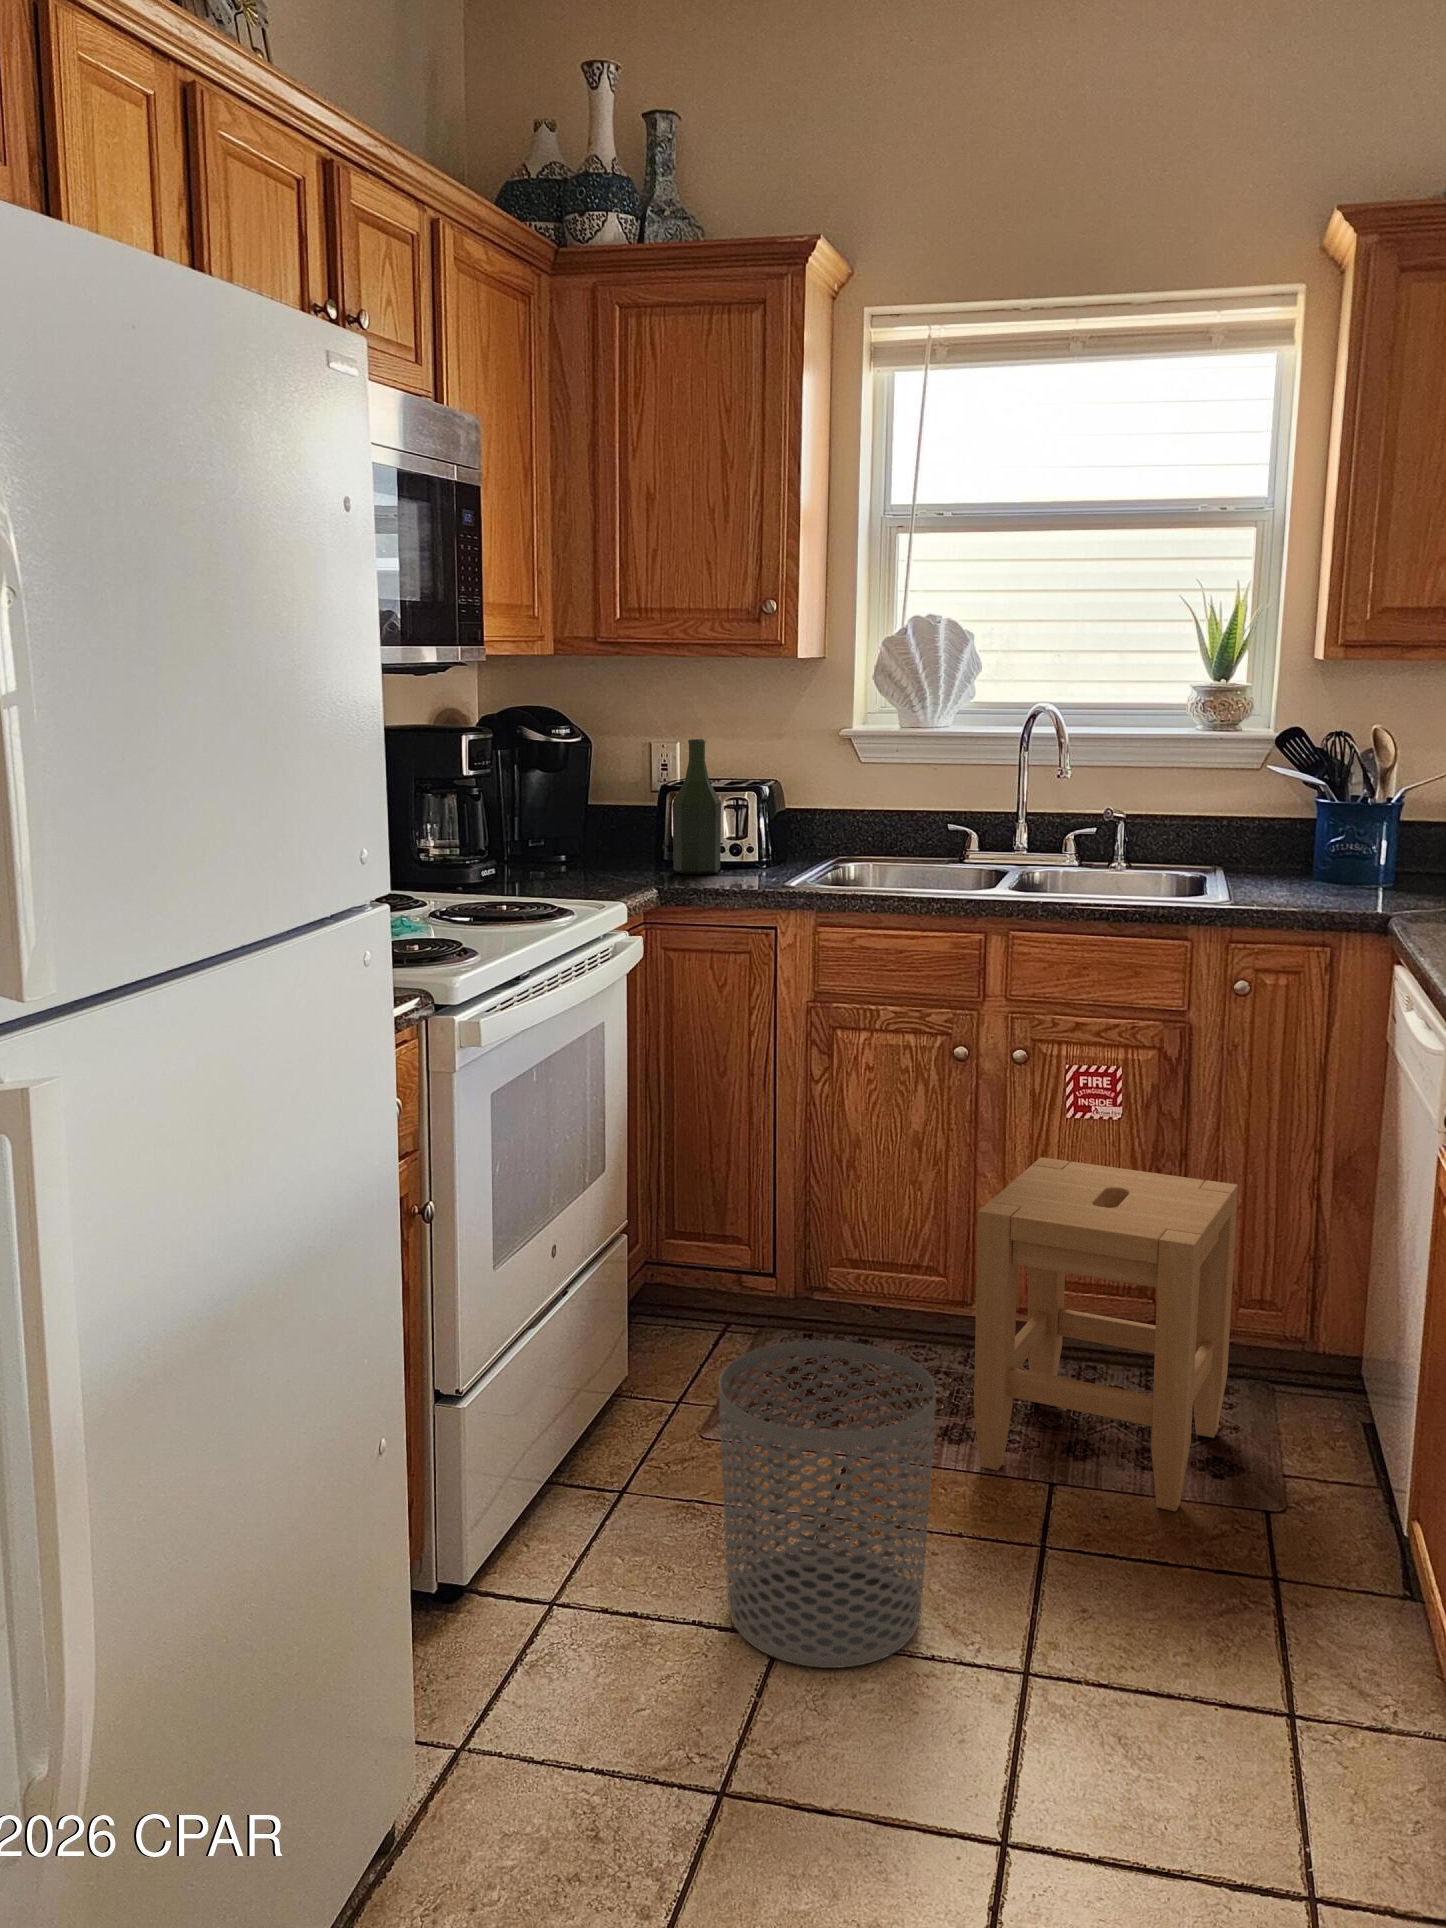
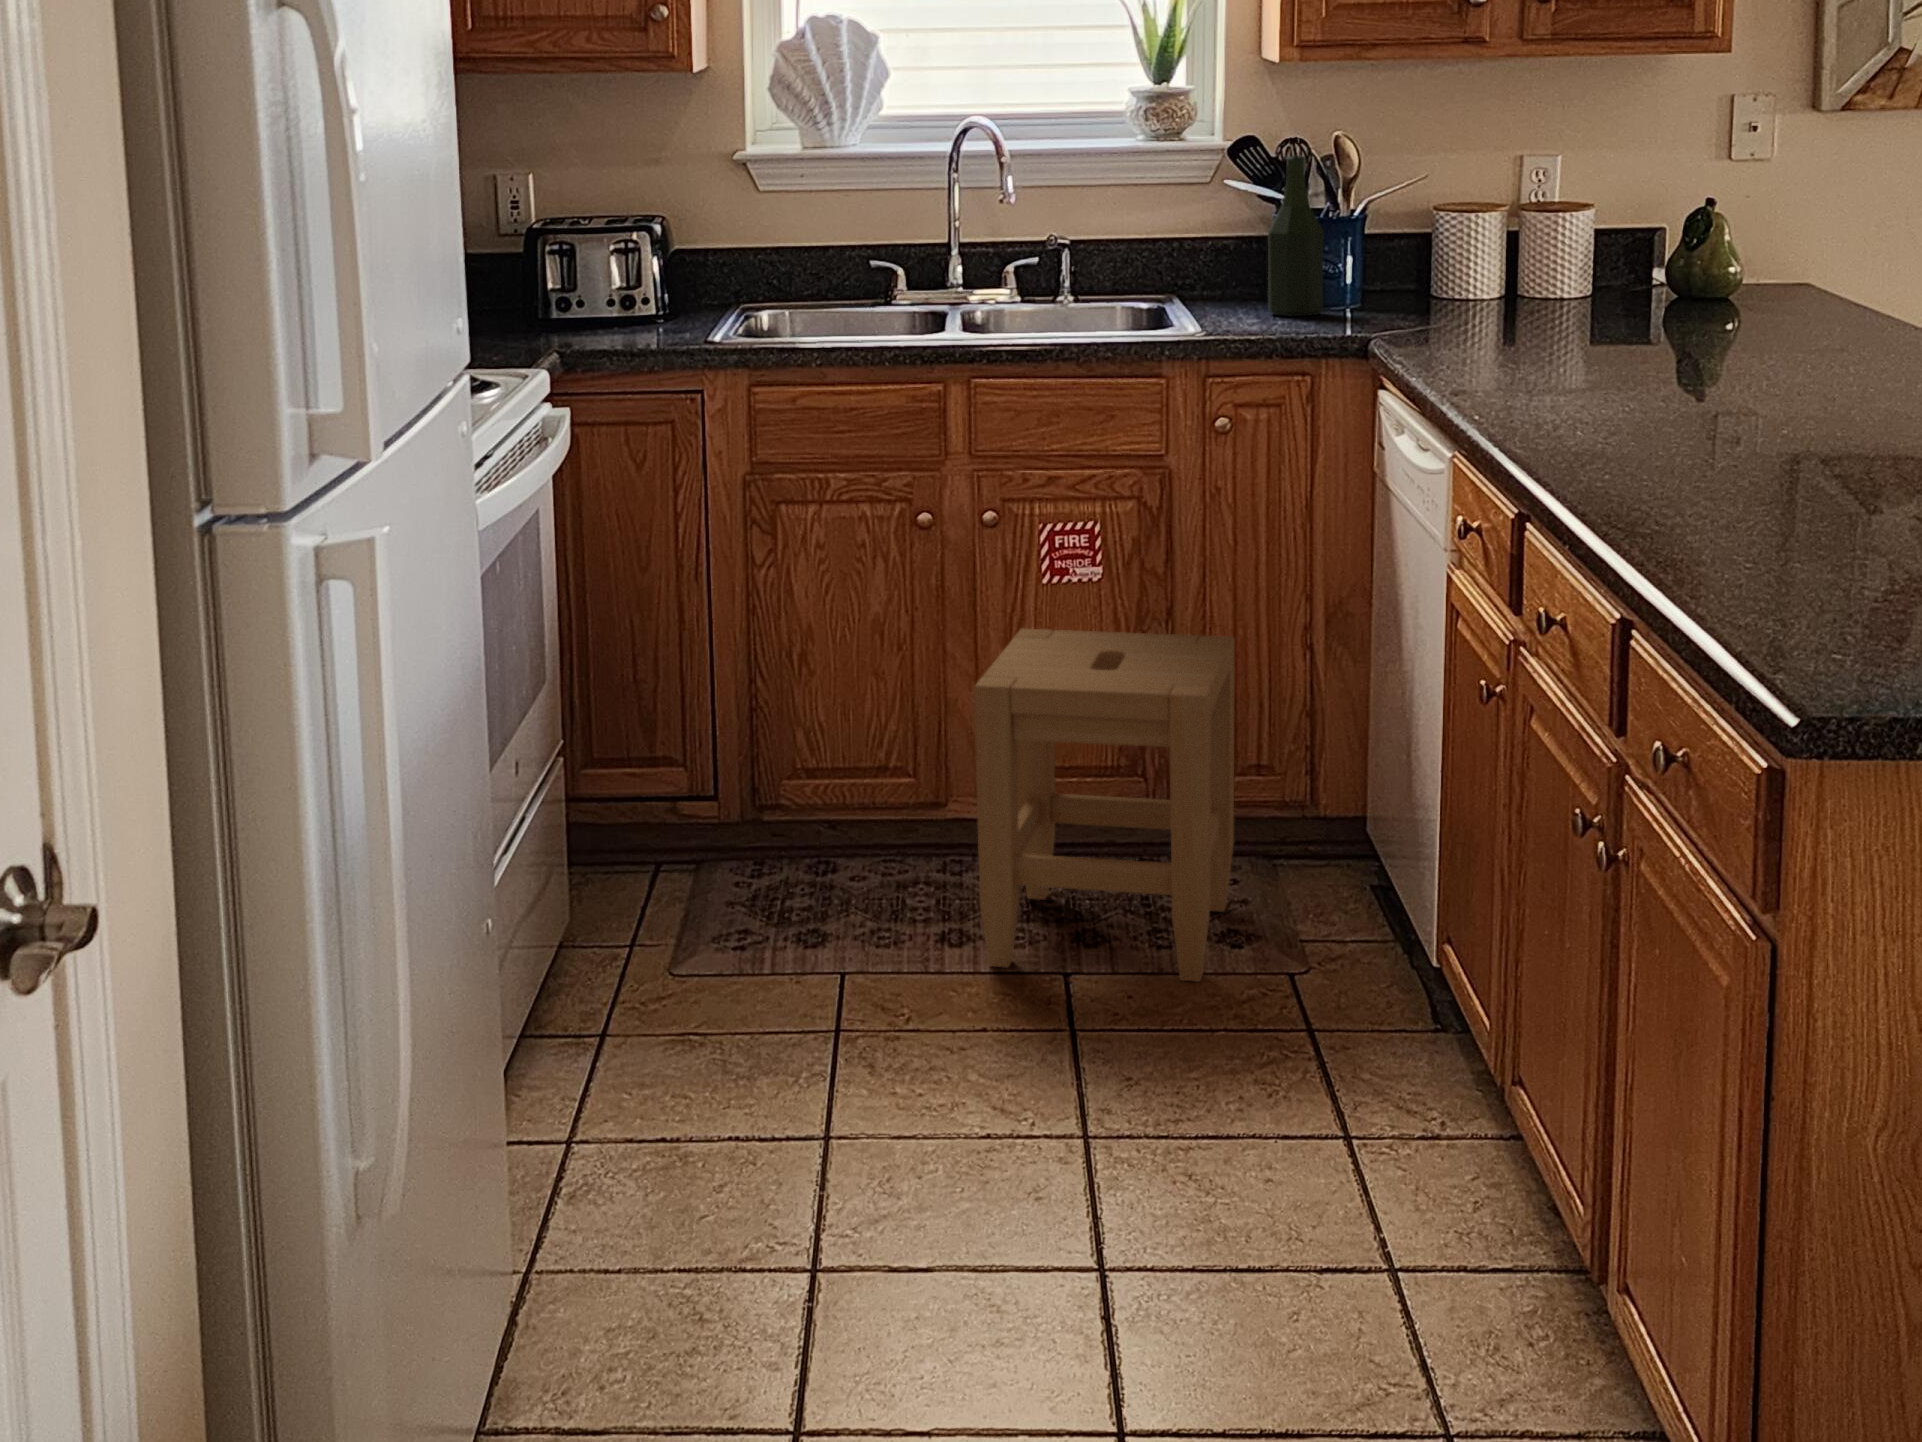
bottle: present [673,739,721,874] -> present [1268,156,1324,316]
waste bin: present [719,1341,936,1668] -> none [746,829,976,1159]

